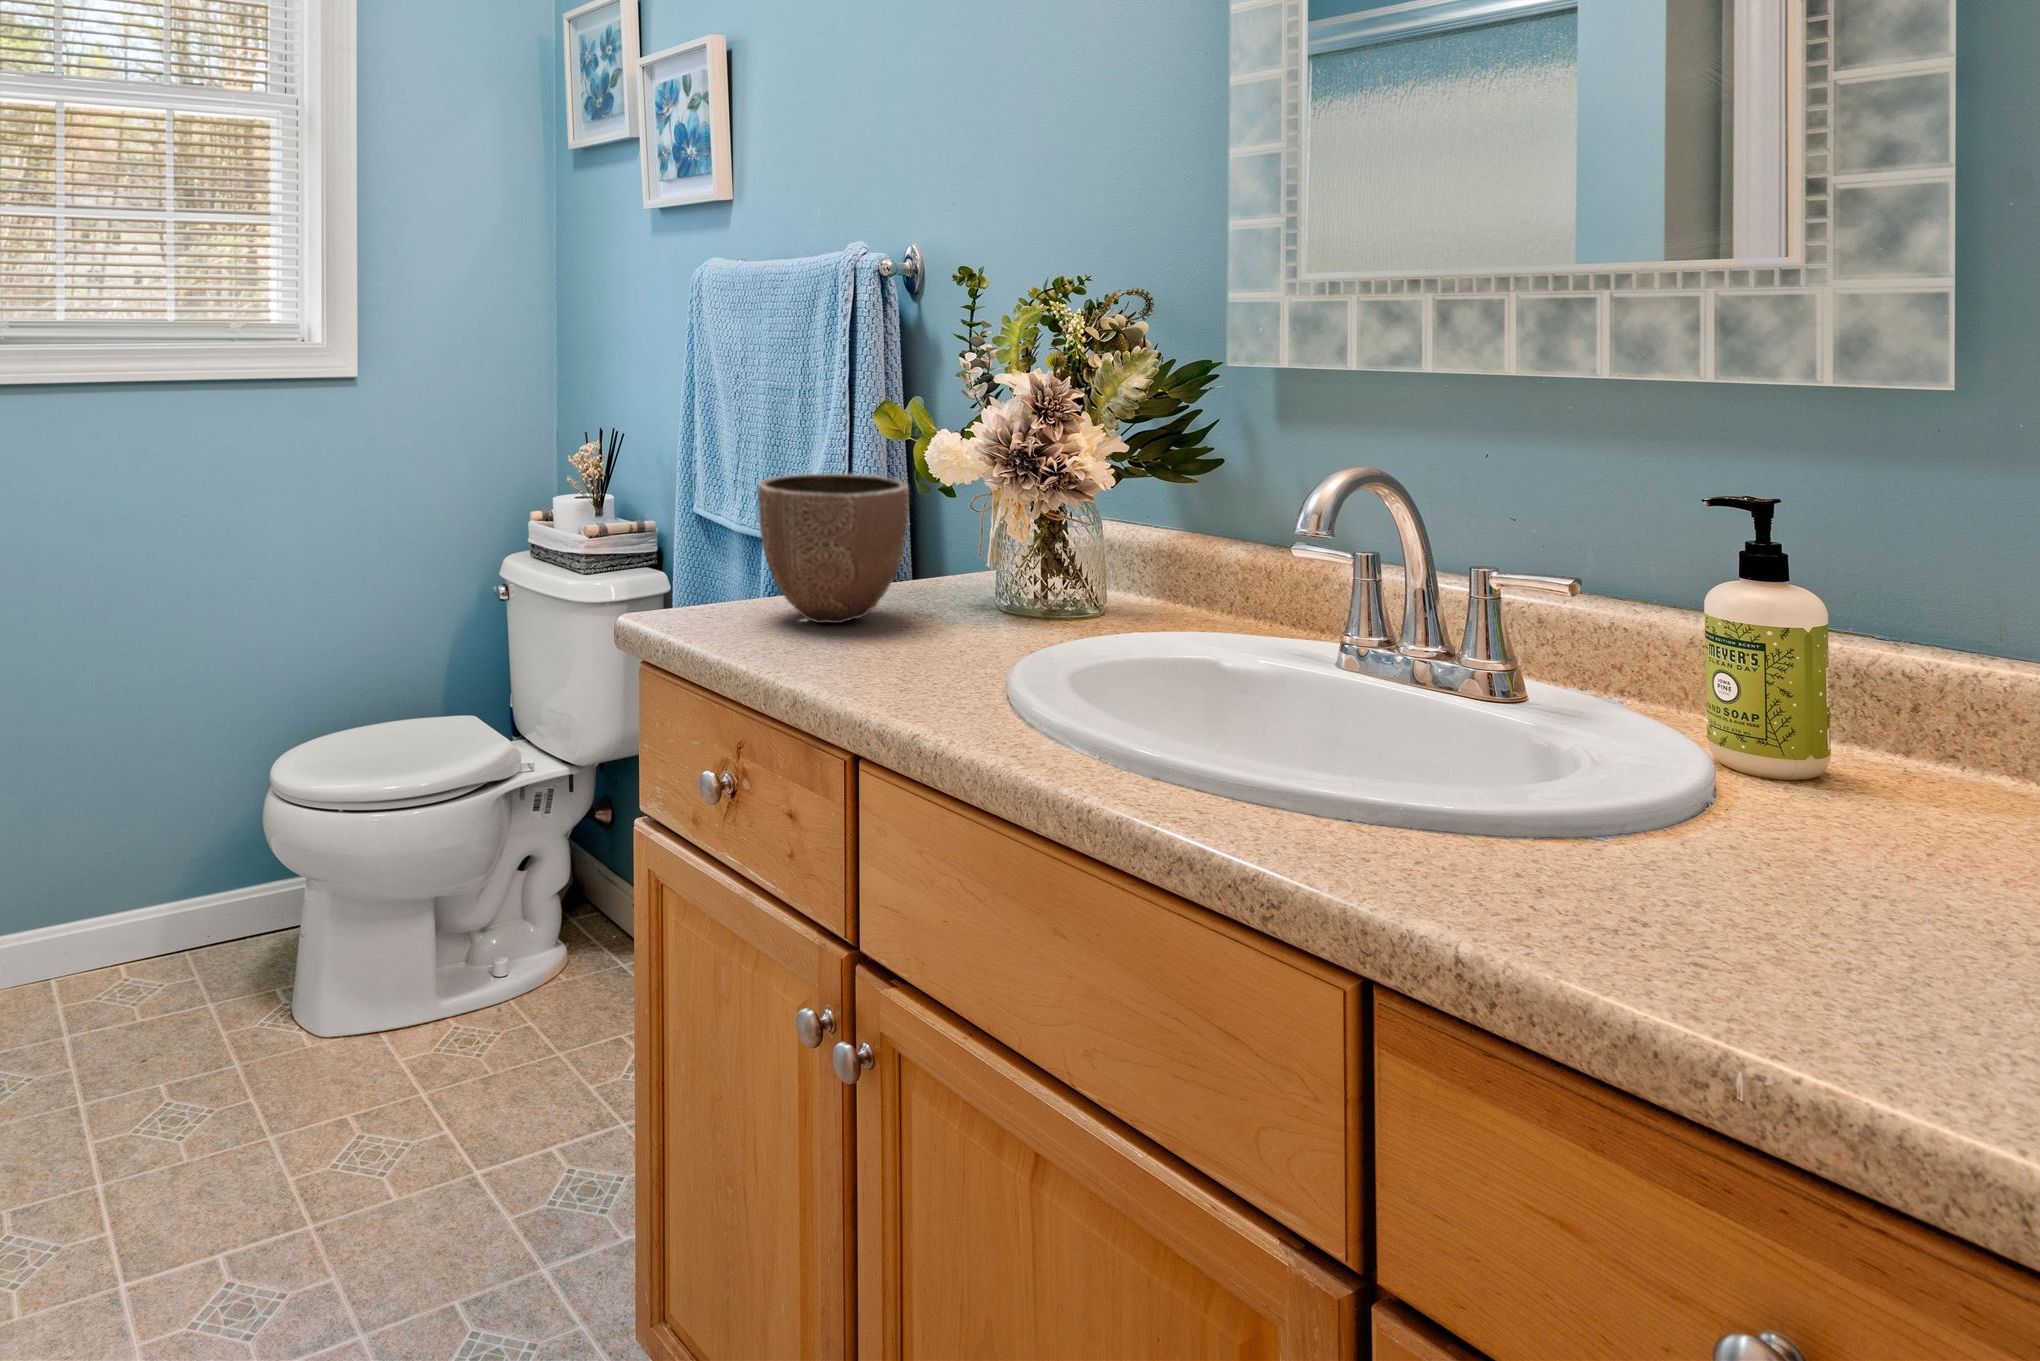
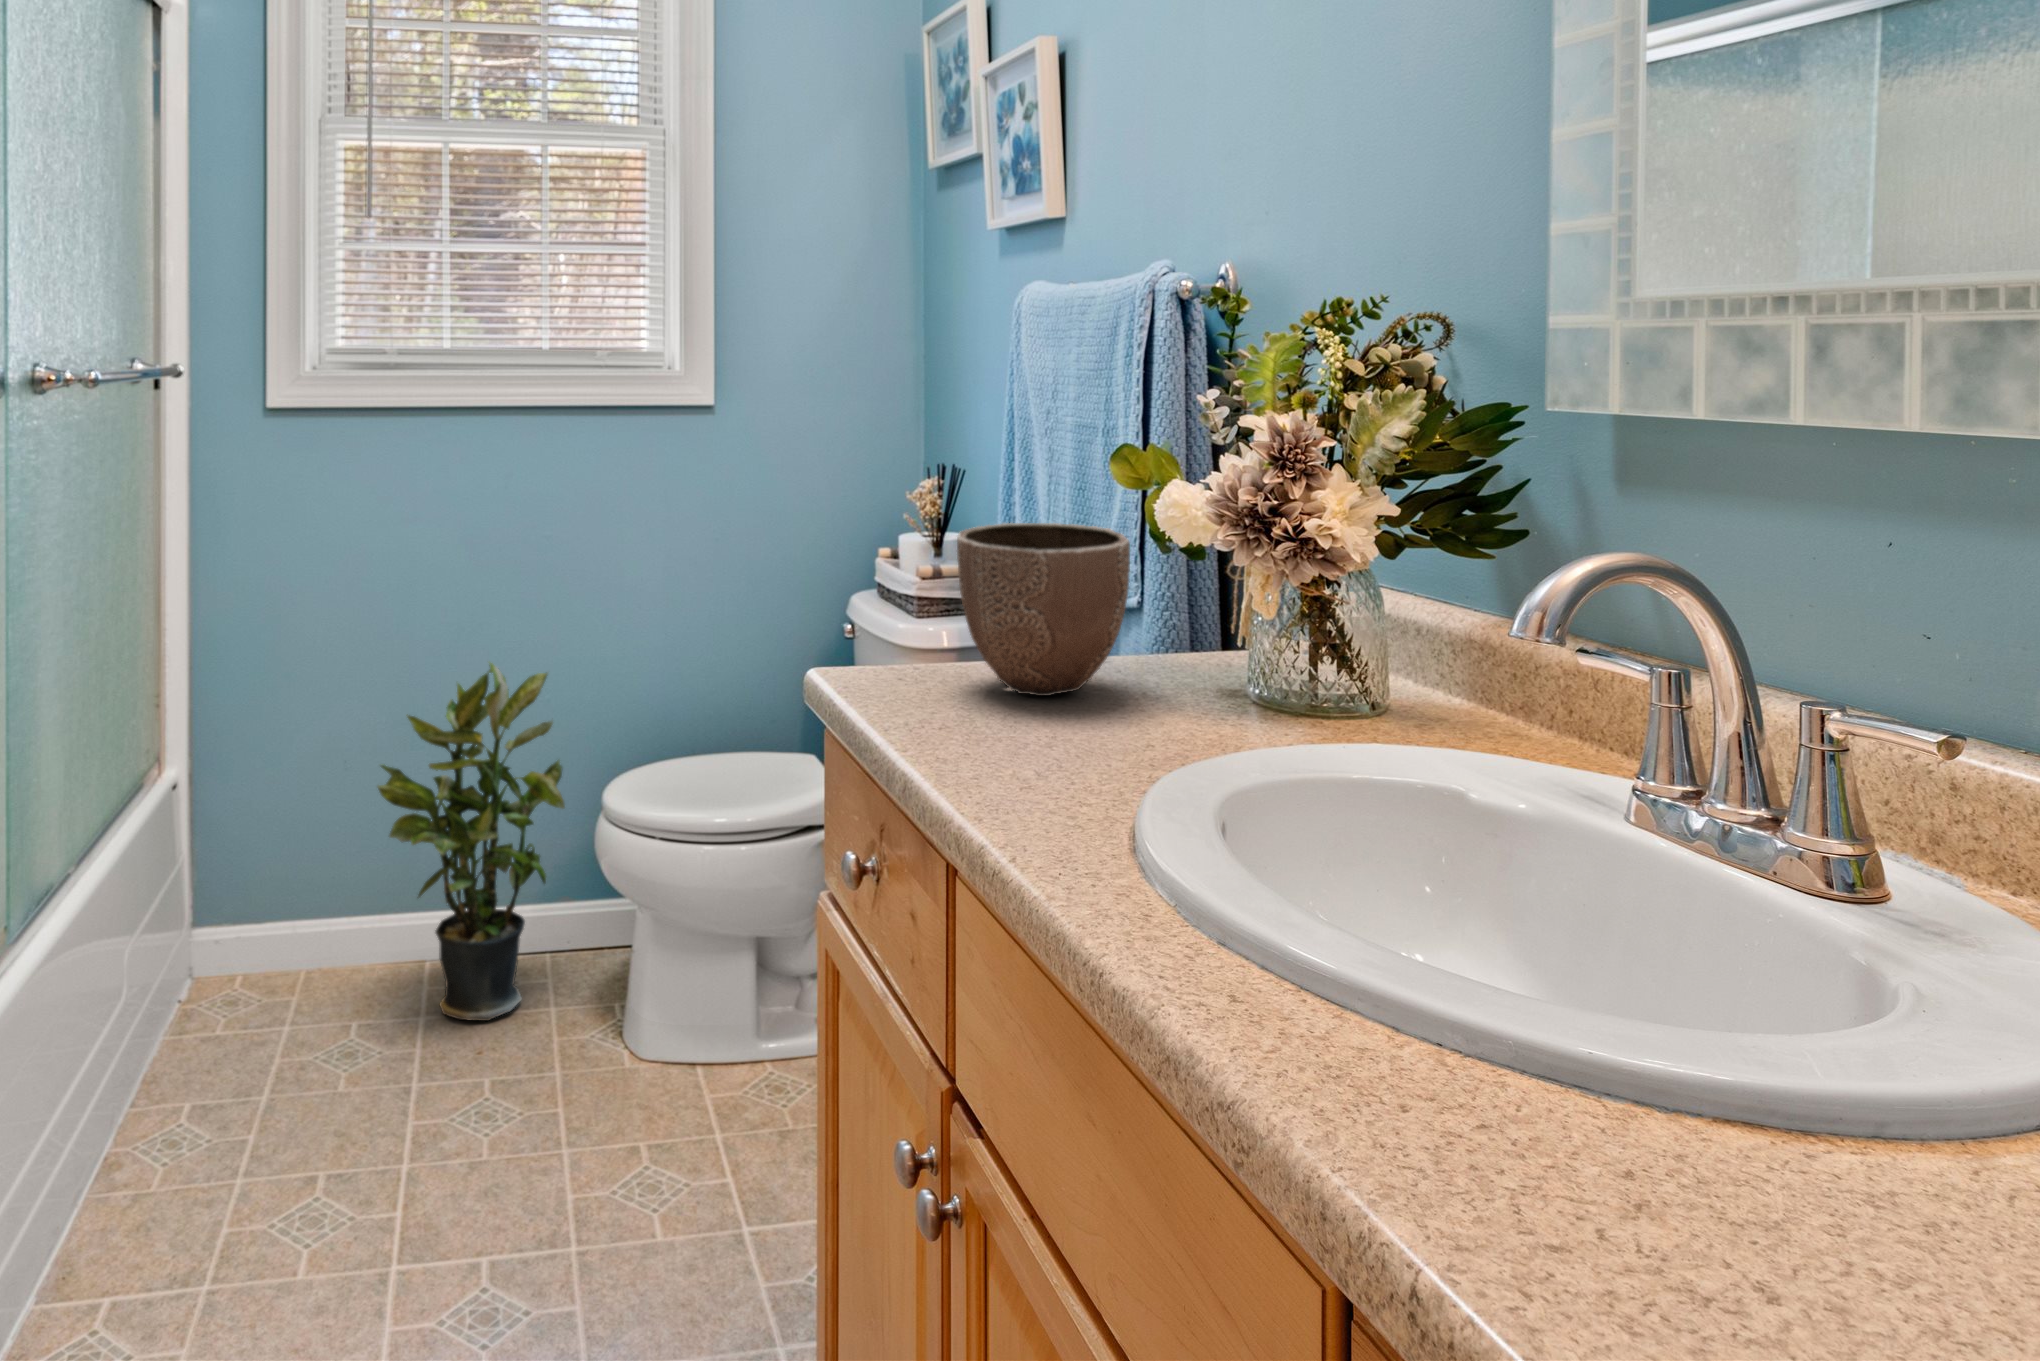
potted plant: none [11,653,224,1032] -> present [378,663,565,1021]

